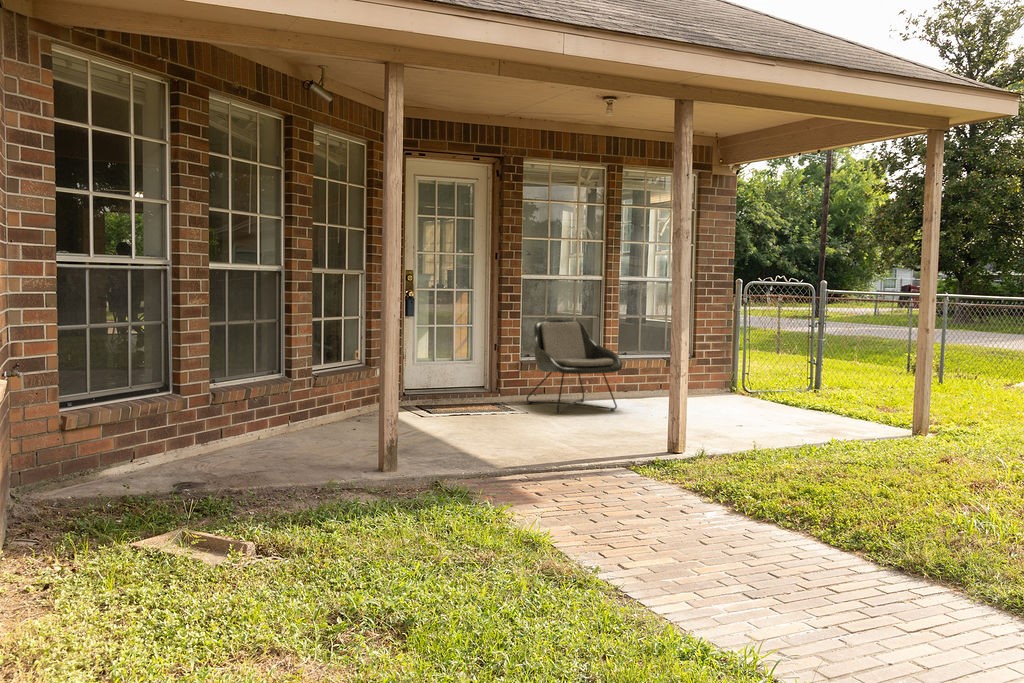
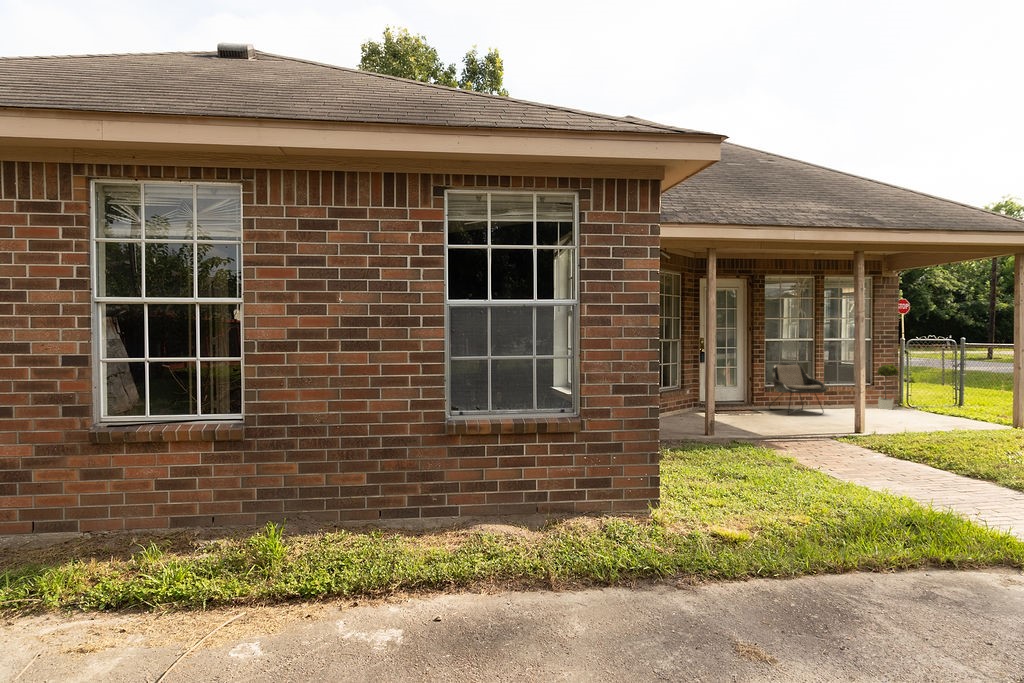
potted tree: none [699,321,731,397] -> present [877,364,898,410]

